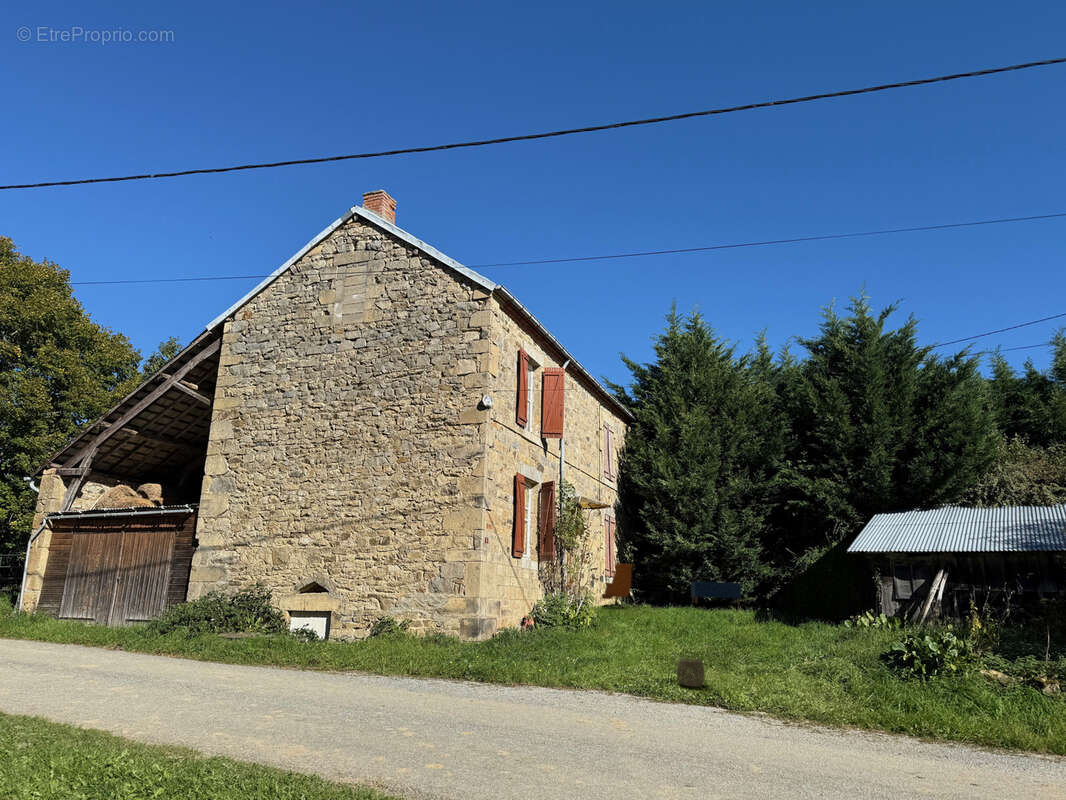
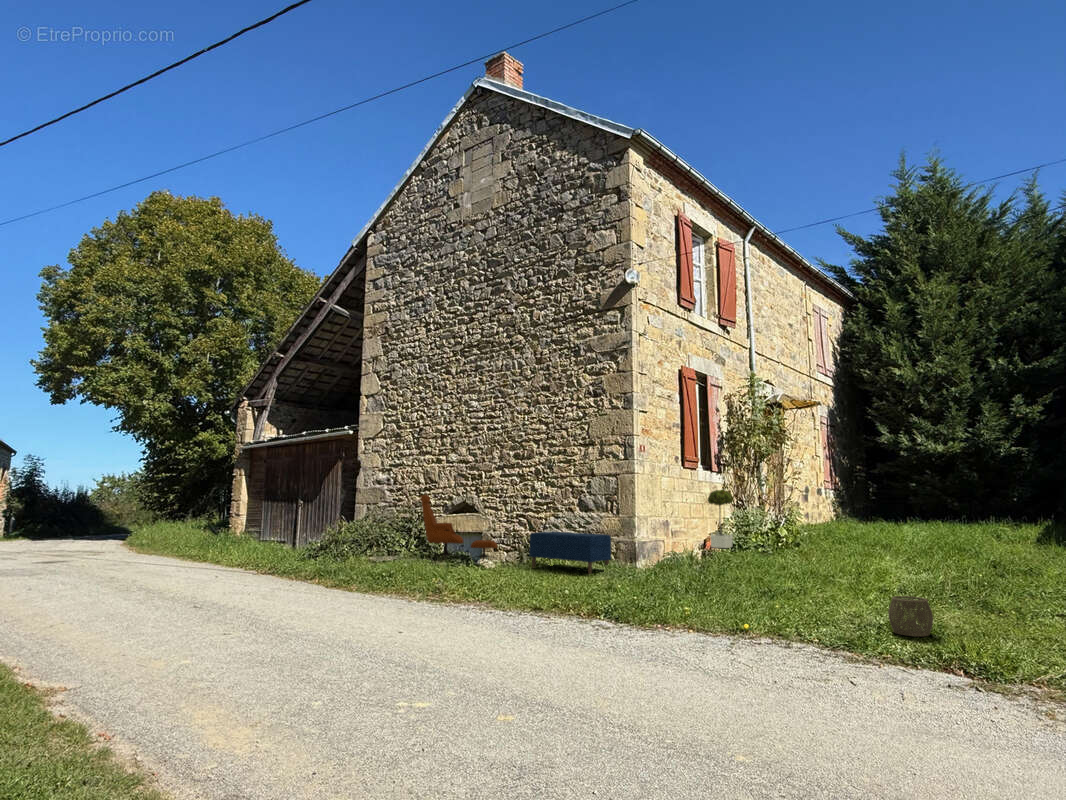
lounge chair: present [602,563,632,607] -> present [421,495,498,560]
potted tree: none [528,575,548,625] -> present [708,489,733,548]
bench: present [691,581,741,605] -> present [529,531,611,574]

